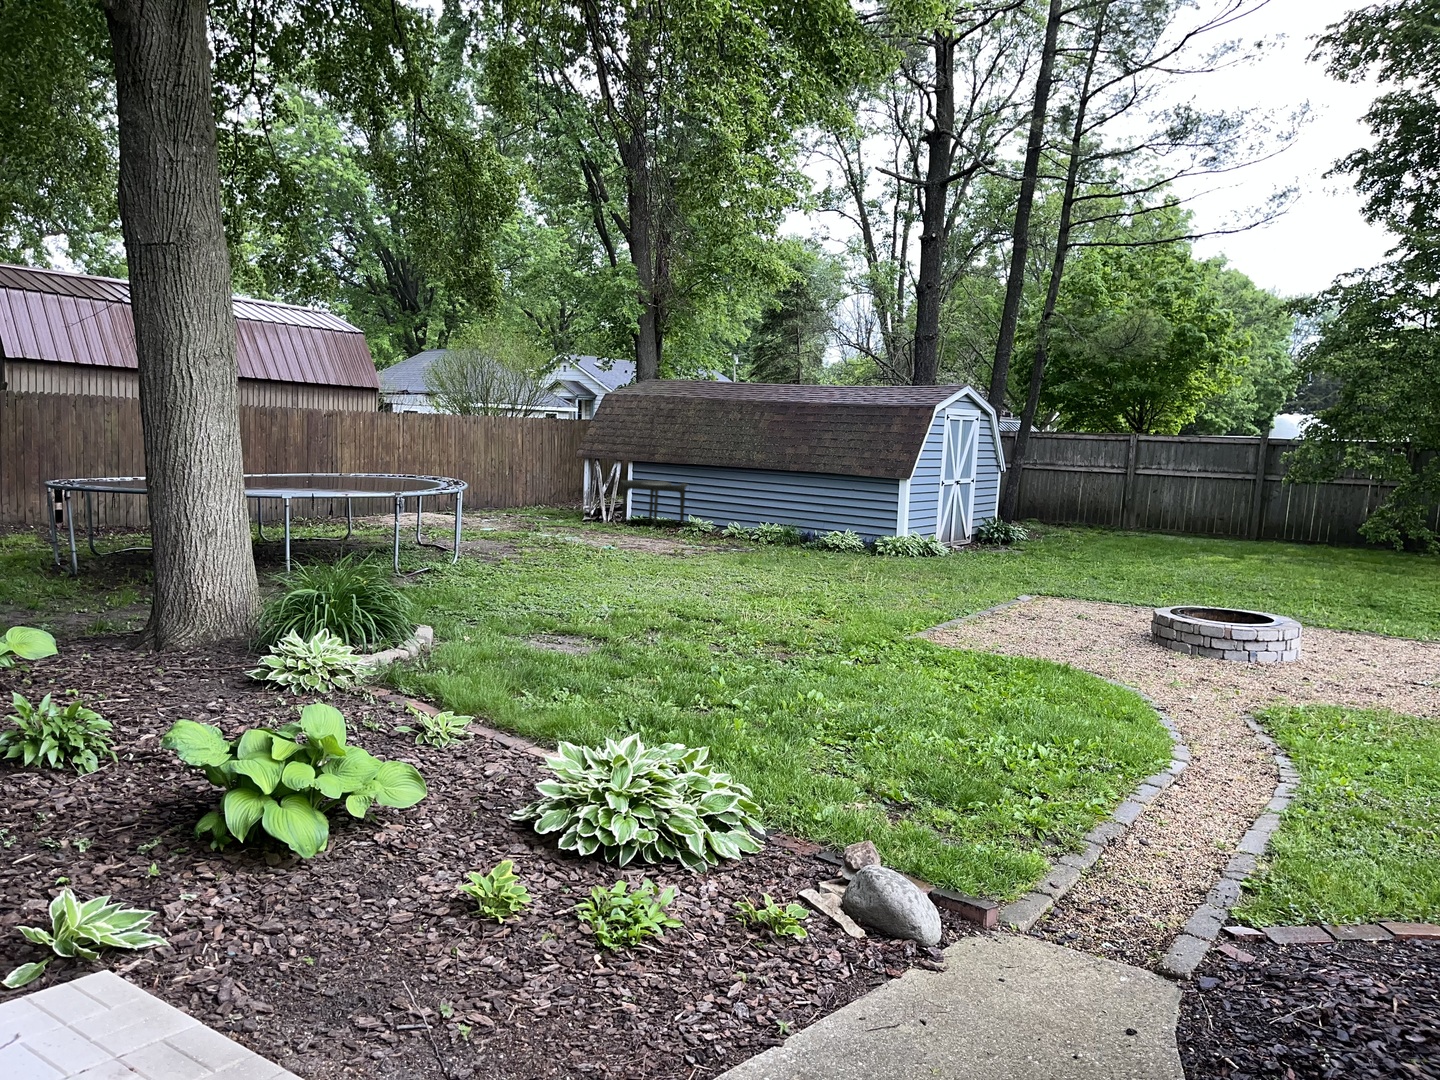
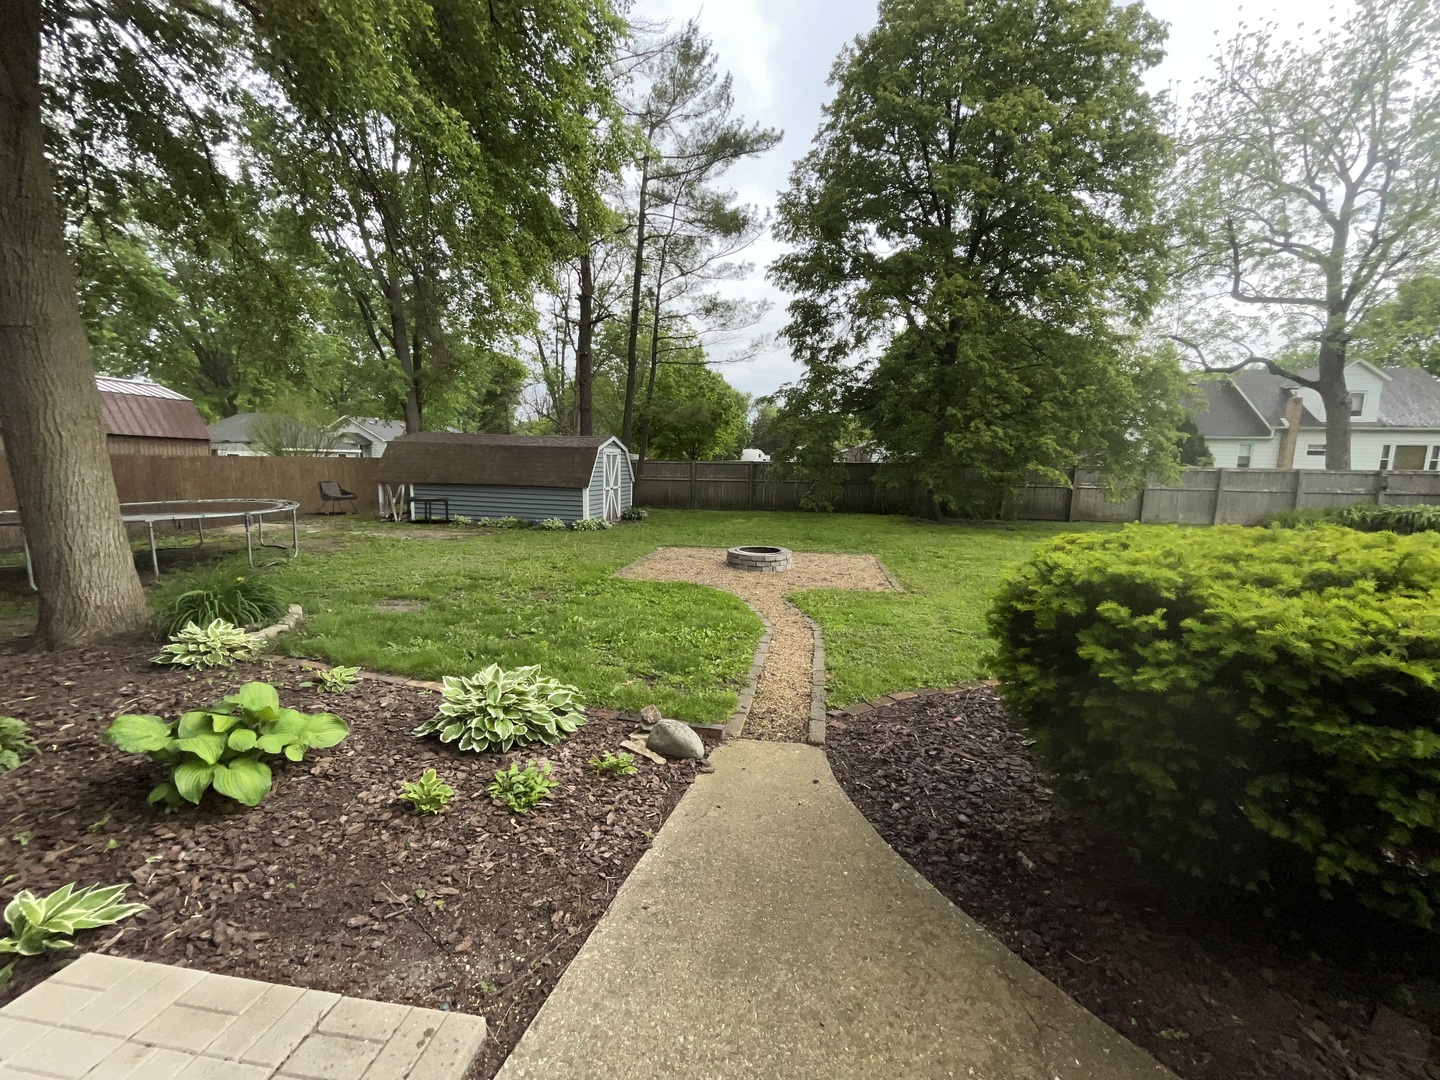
lounge chair: none [501,450,559,505] -> present [317,481,358,515]

